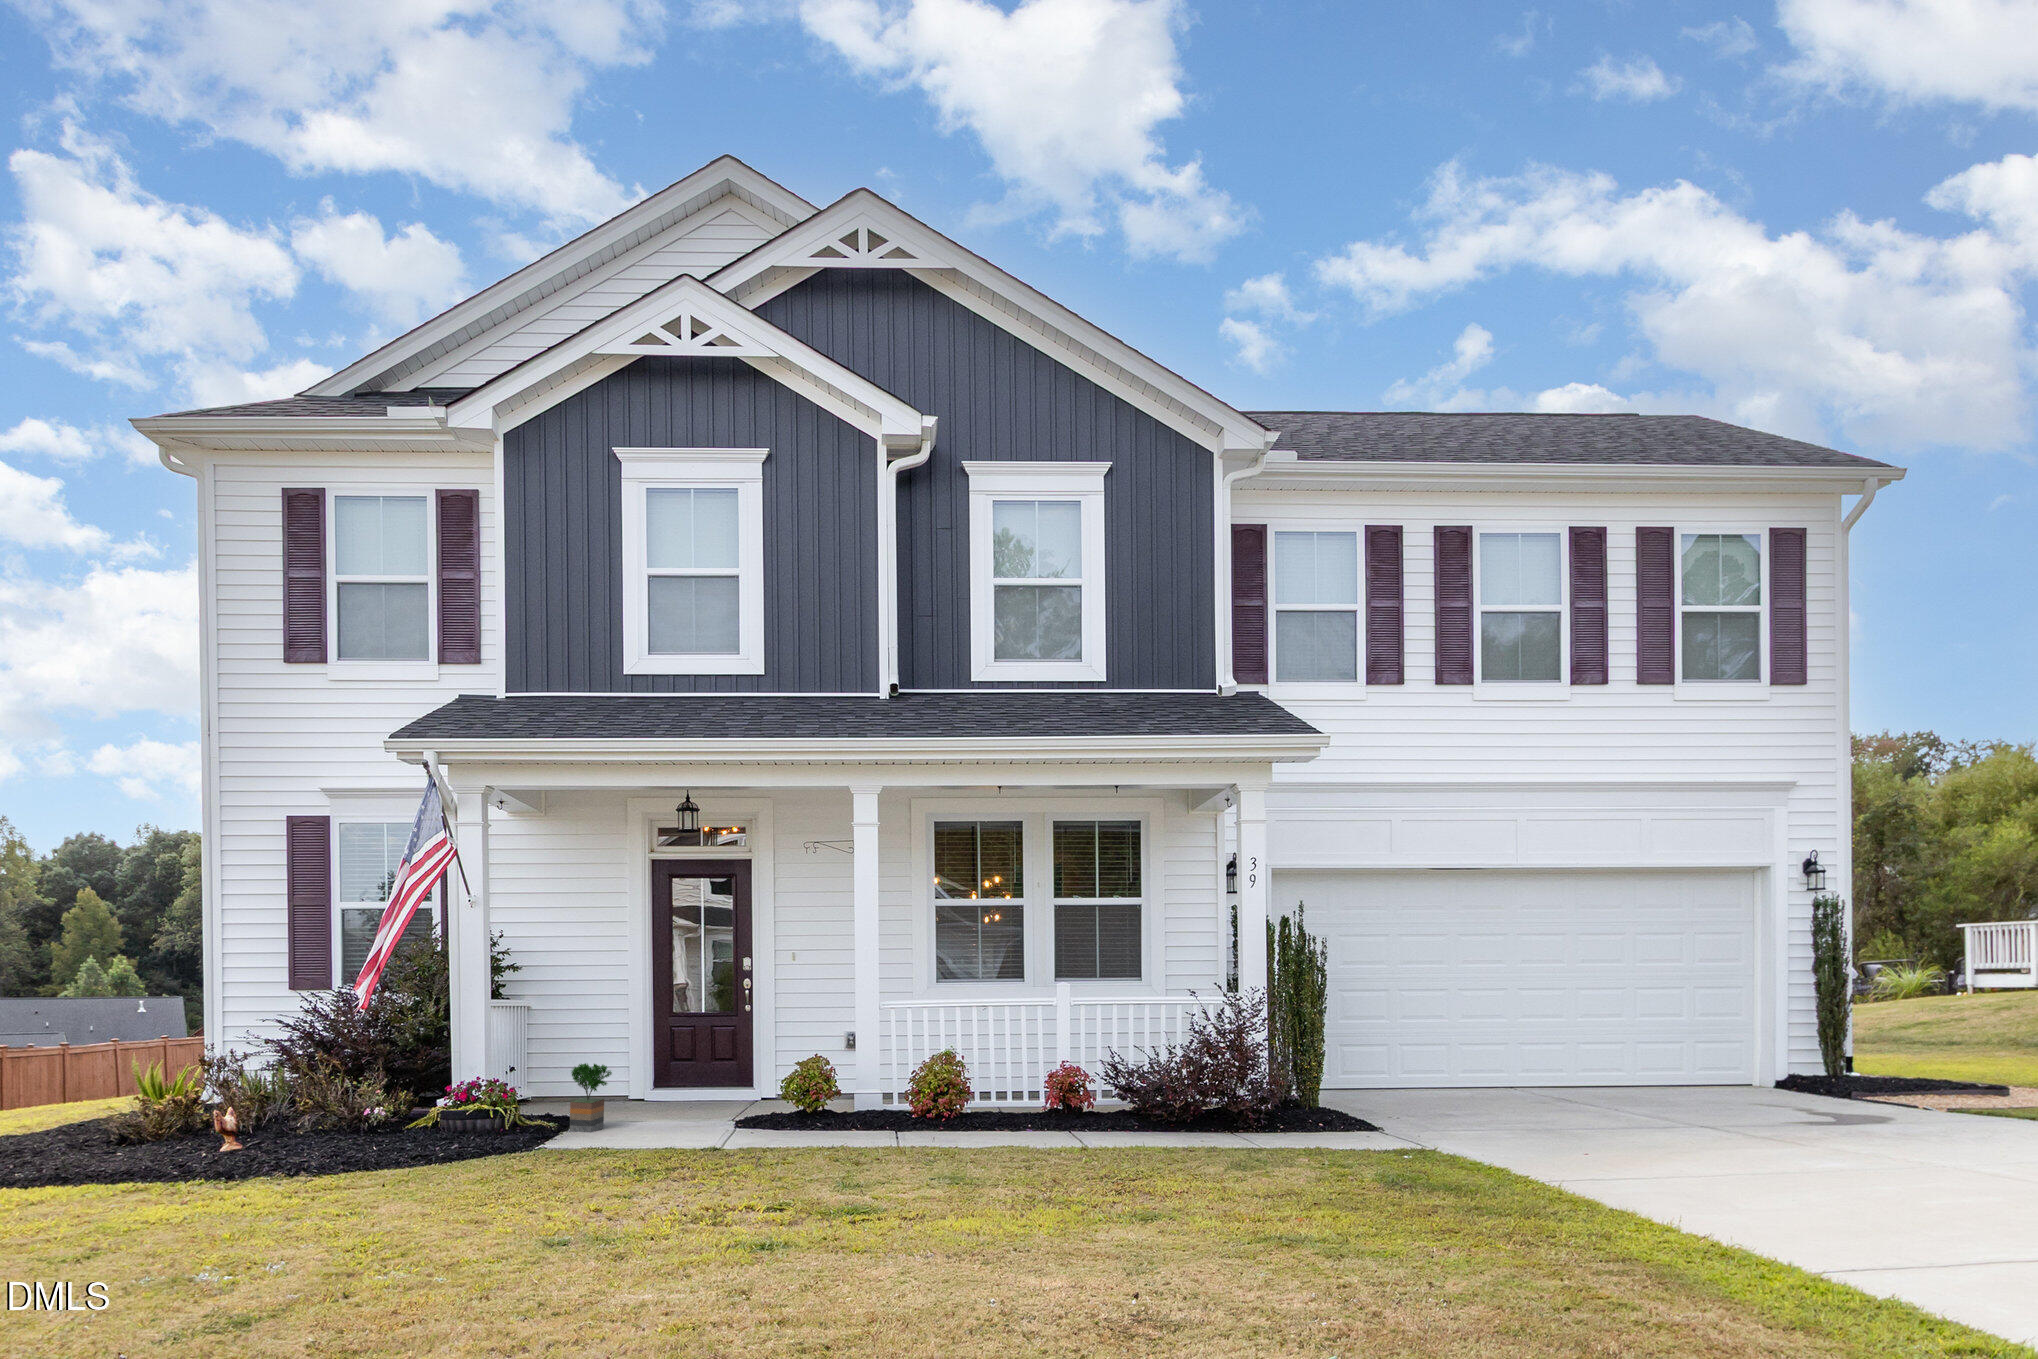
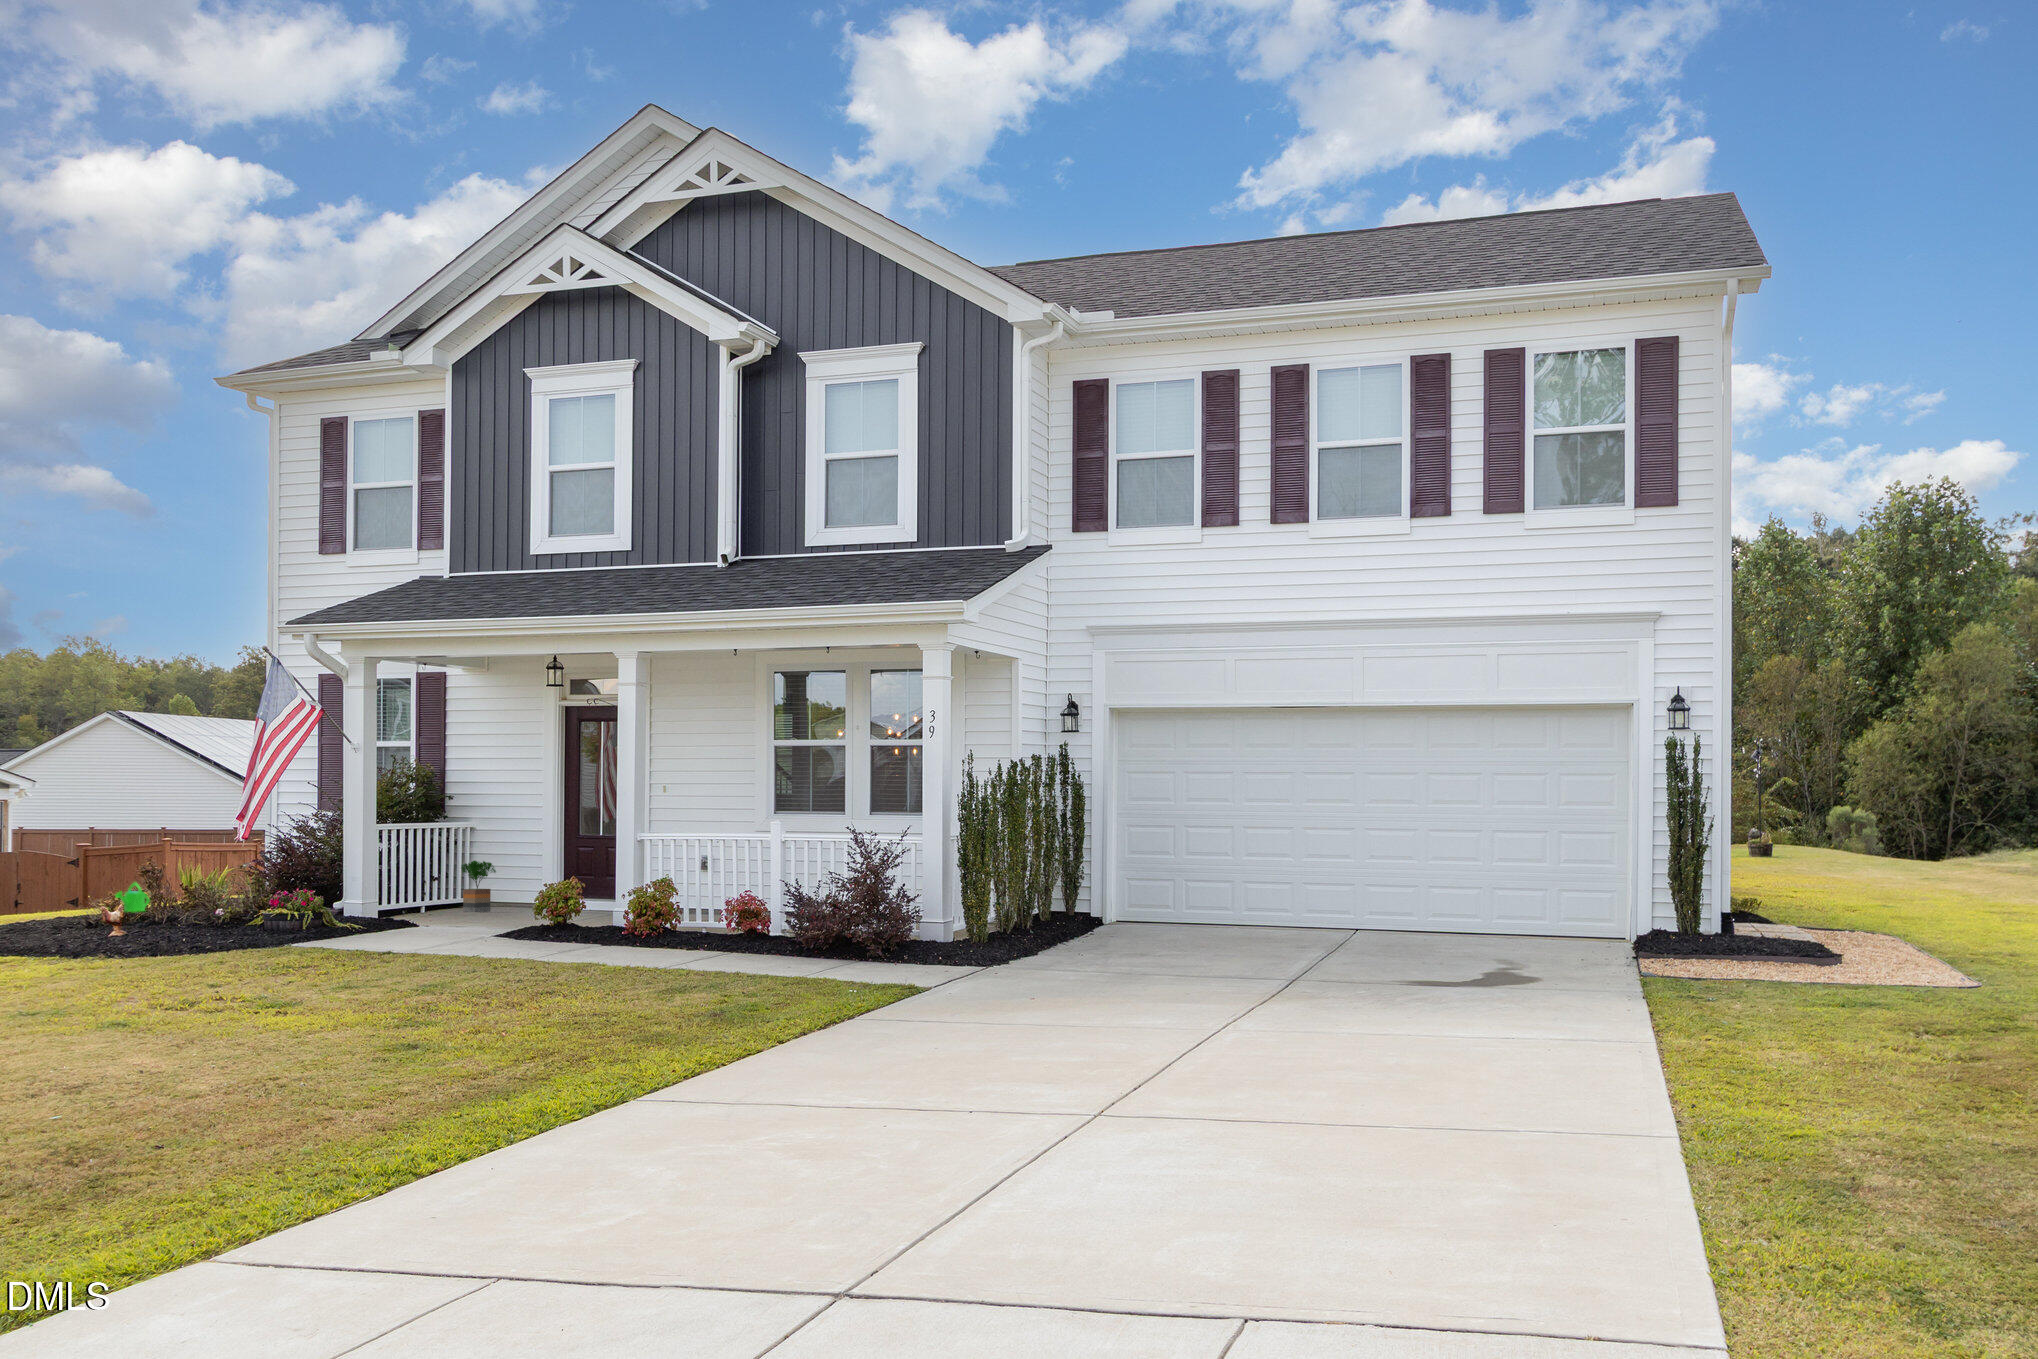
watering can: none [172,1156,213,1204] -> present [116,883,149,912]

